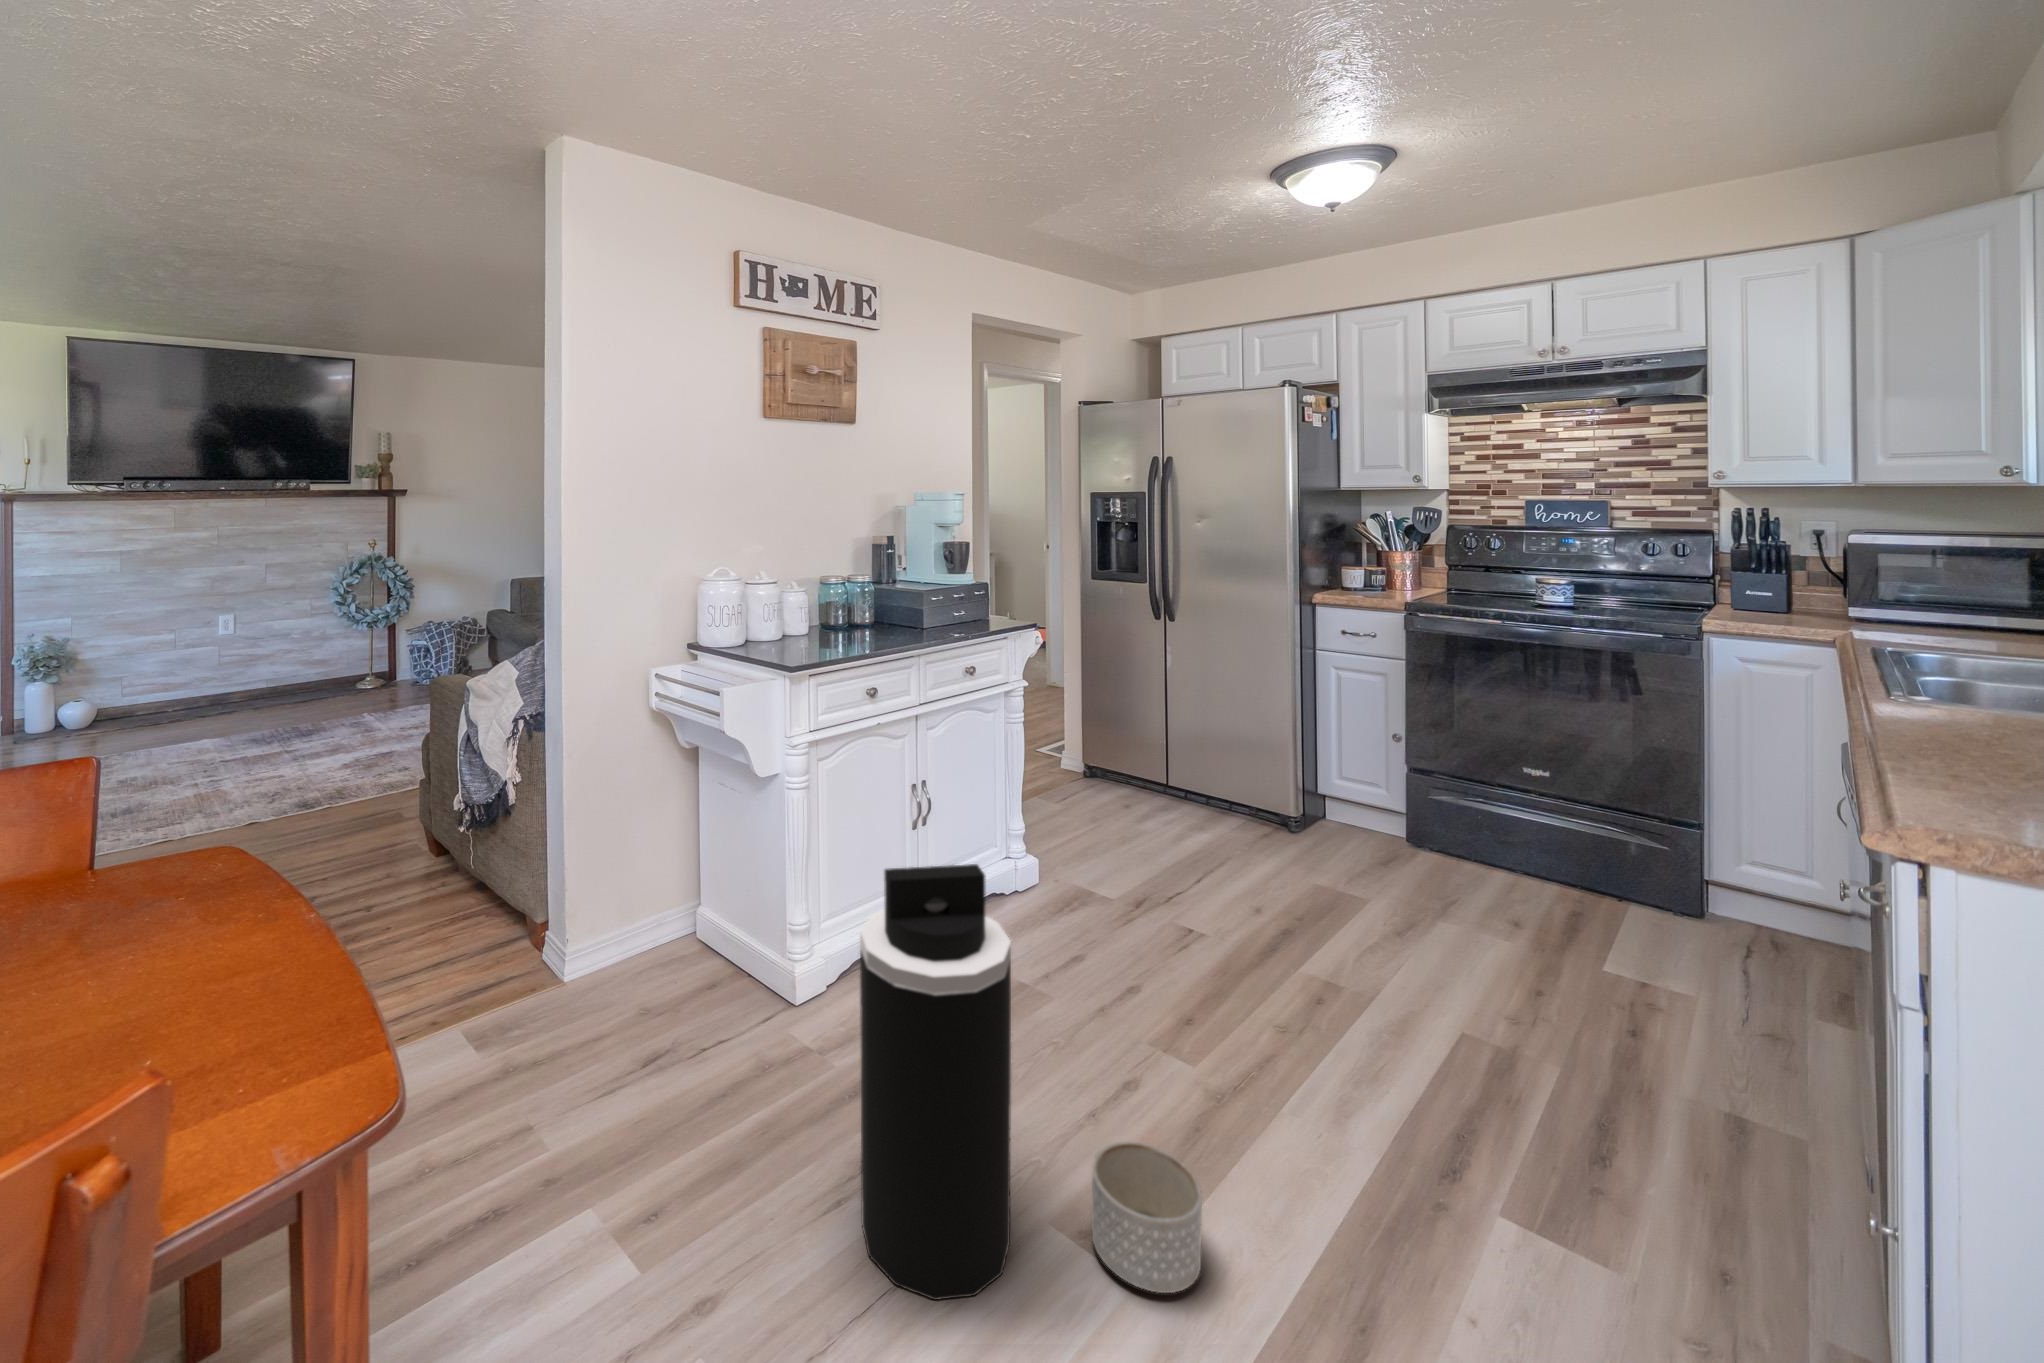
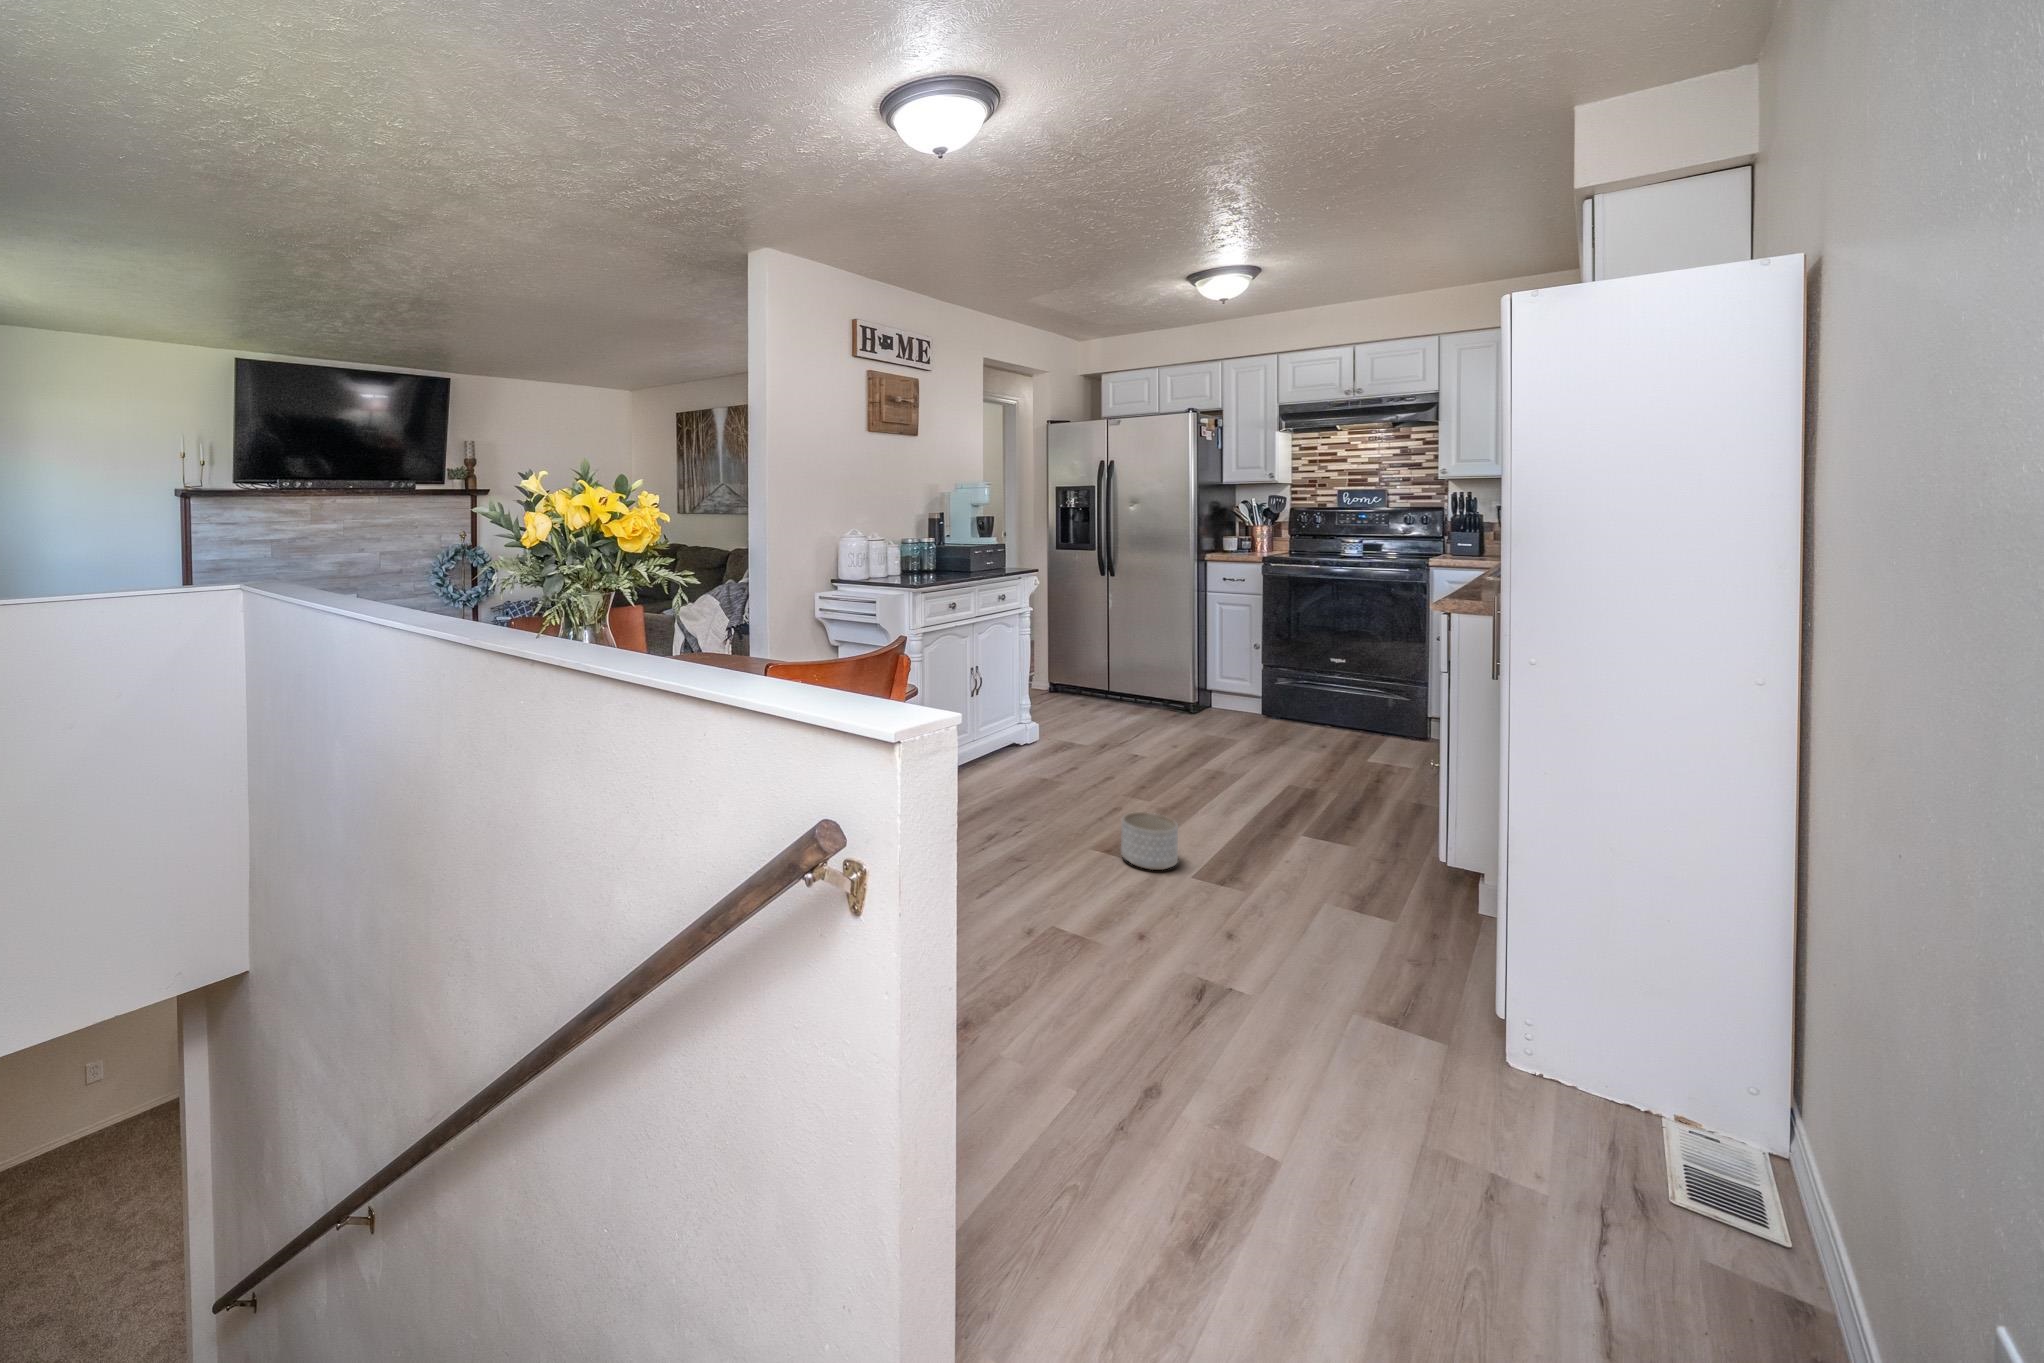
trash can: present [860,864,1011,1300] -> none [1003,666,1082,879]

